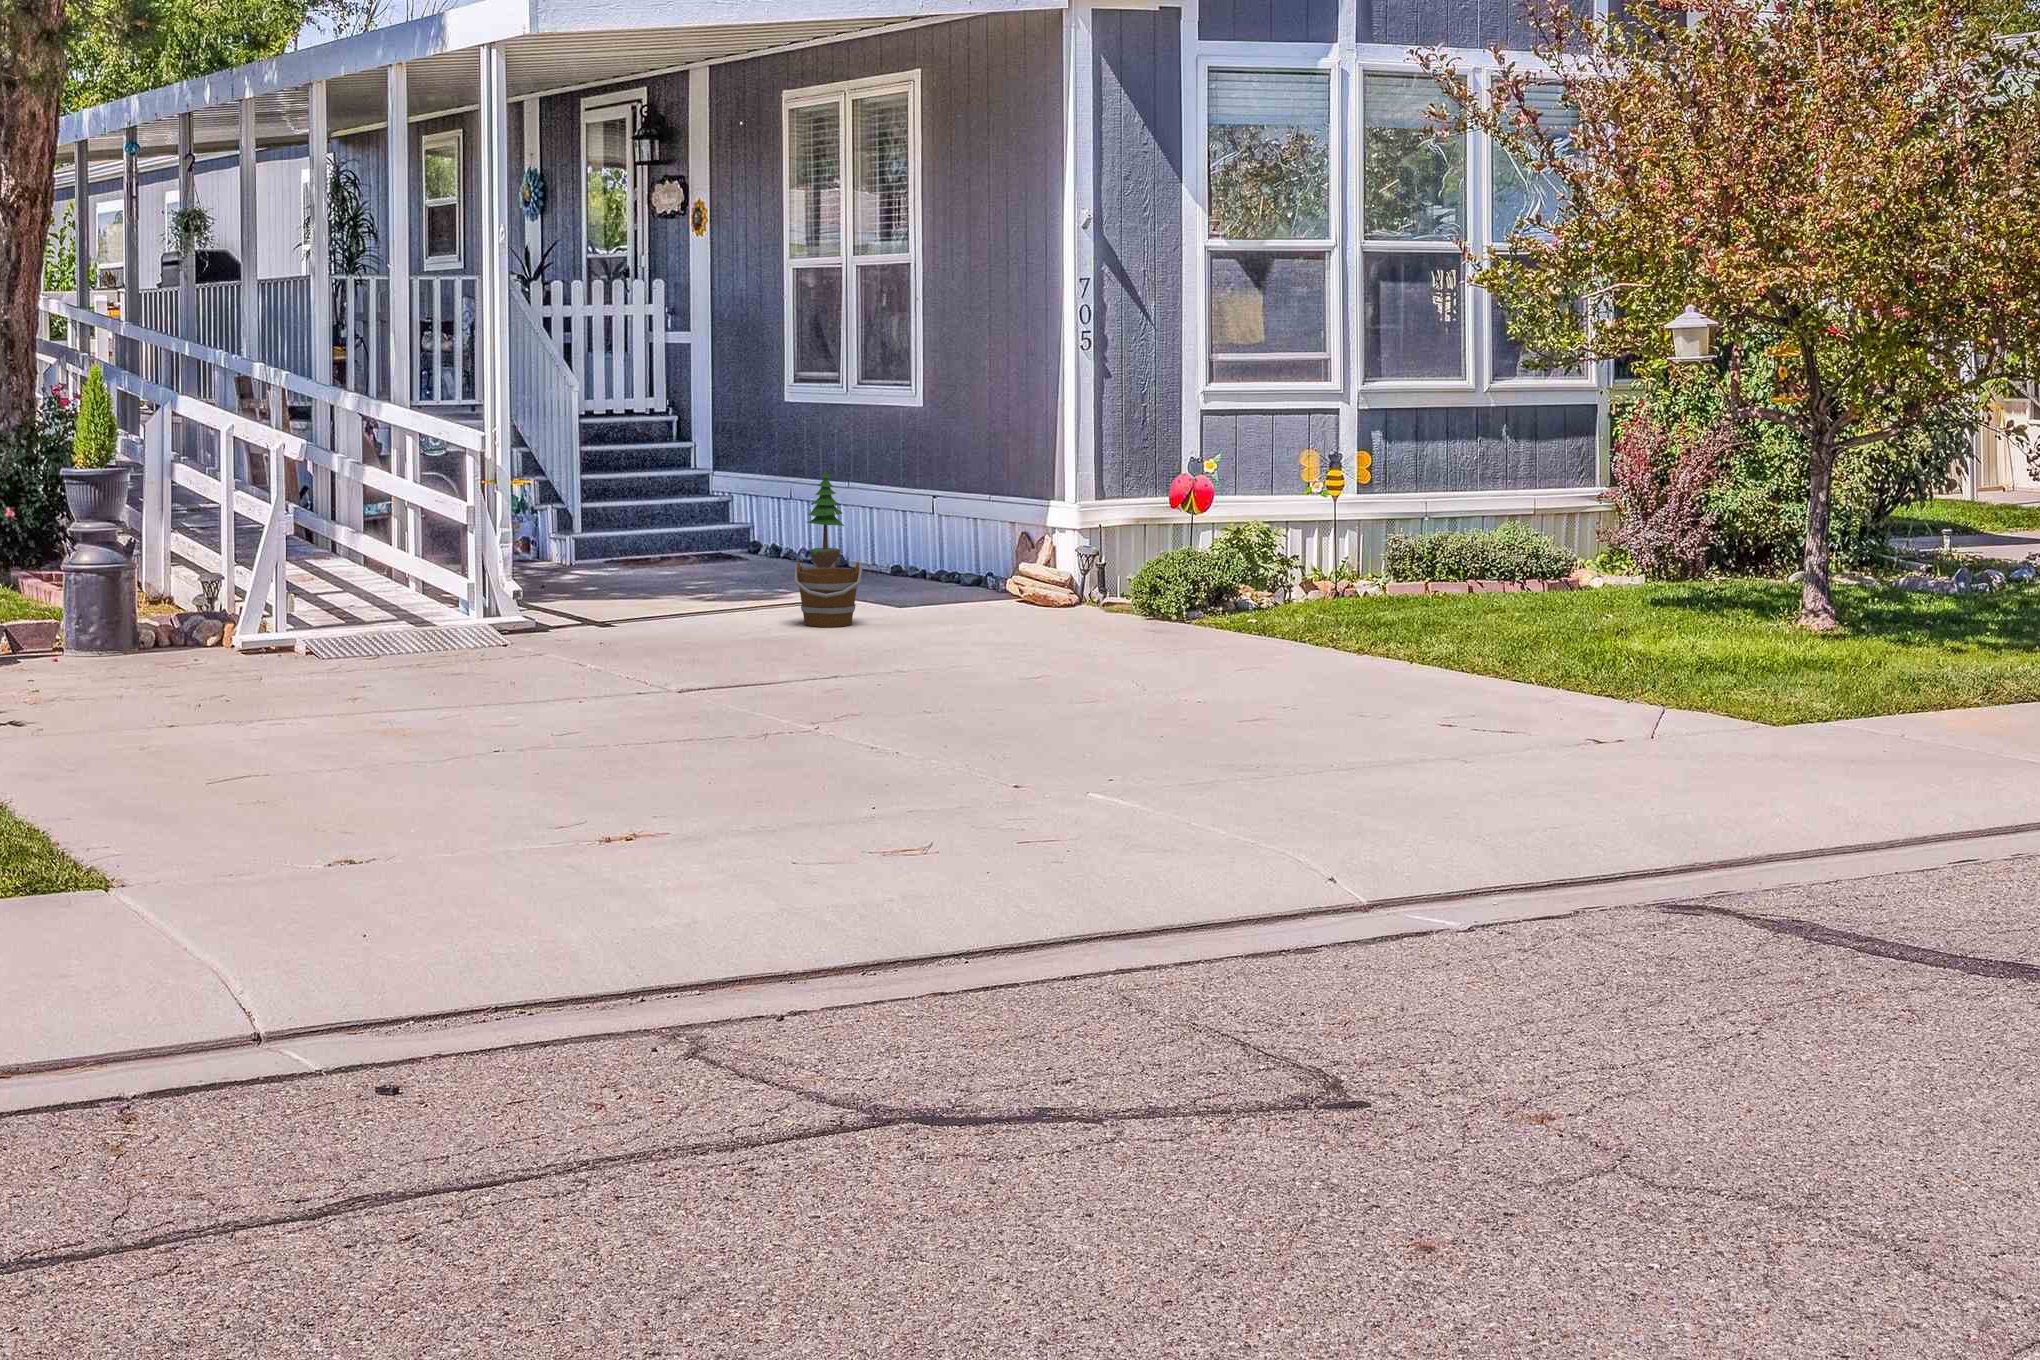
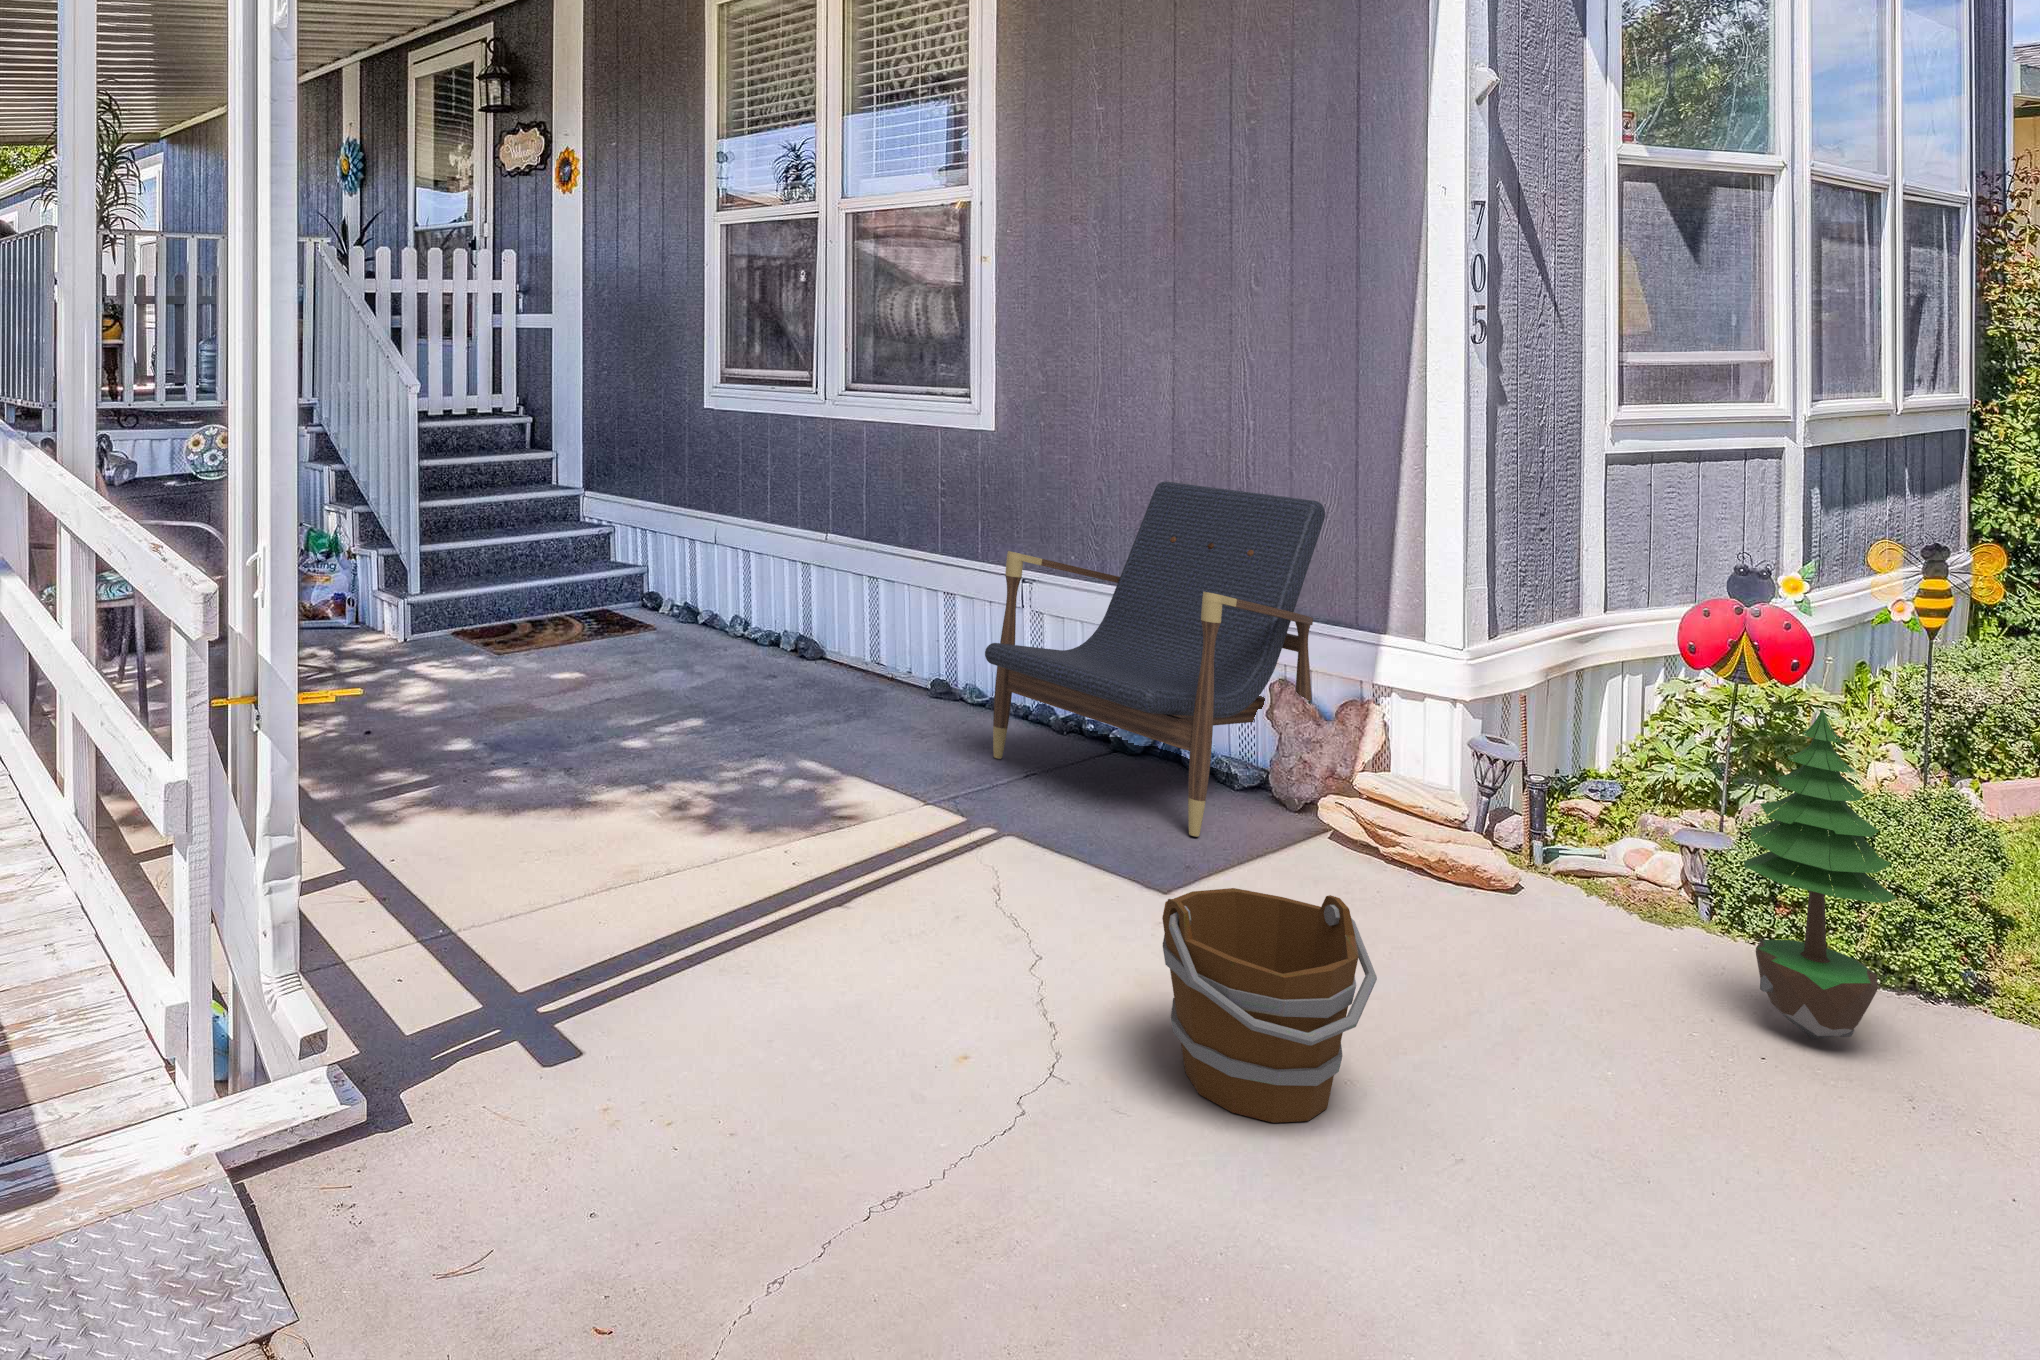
lounge chair: none [855,436,1031,598] -> present [985,482,1325,837]
potted tree: present [807,469,844,569] -> present [1744,709,1897,1039]

